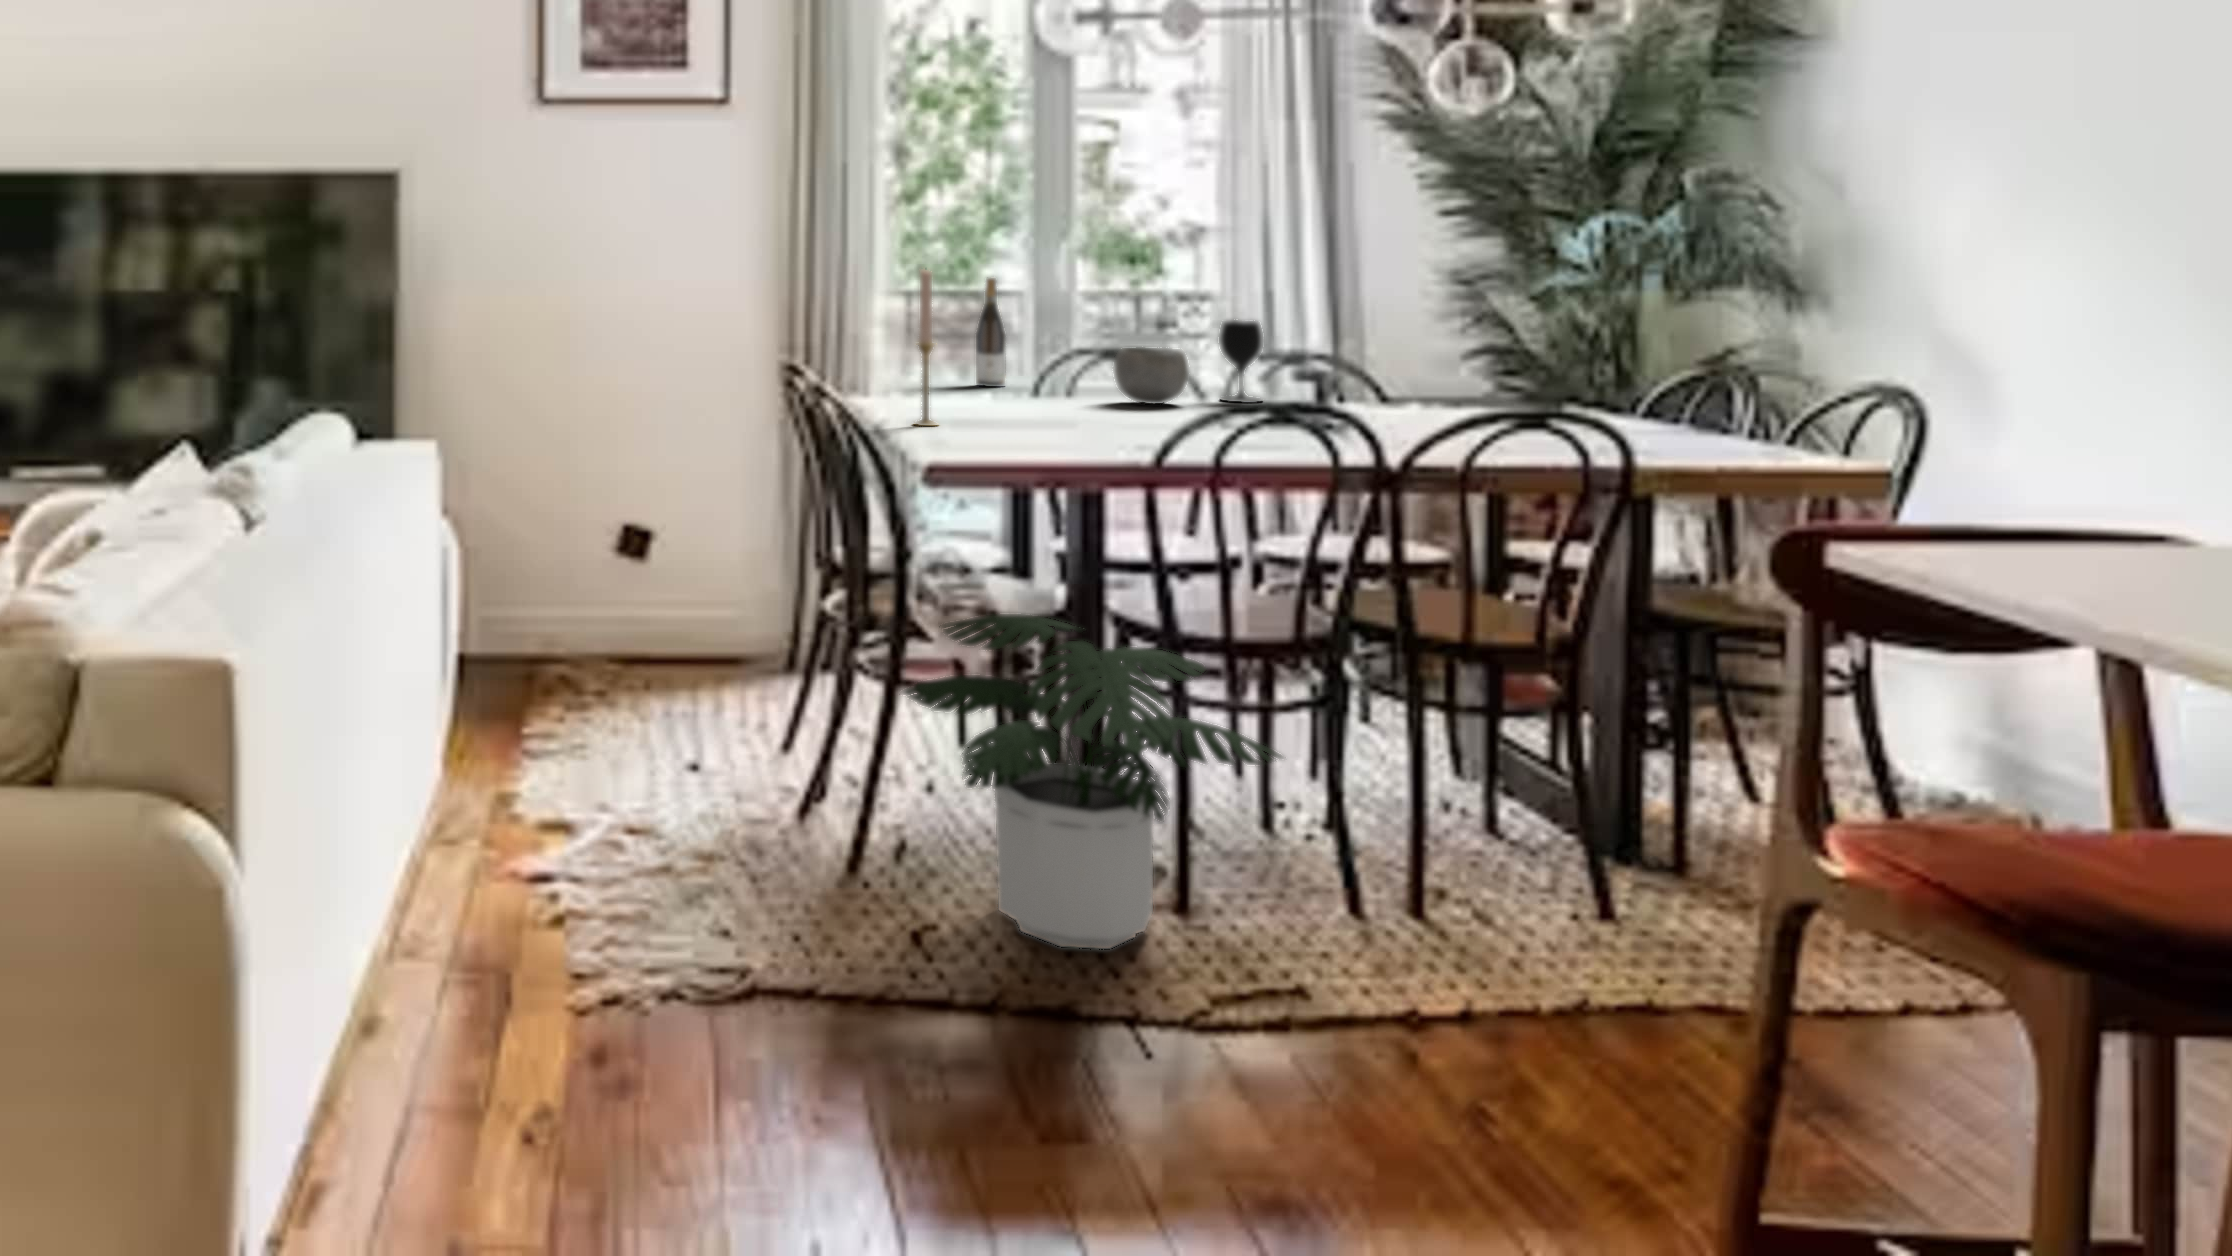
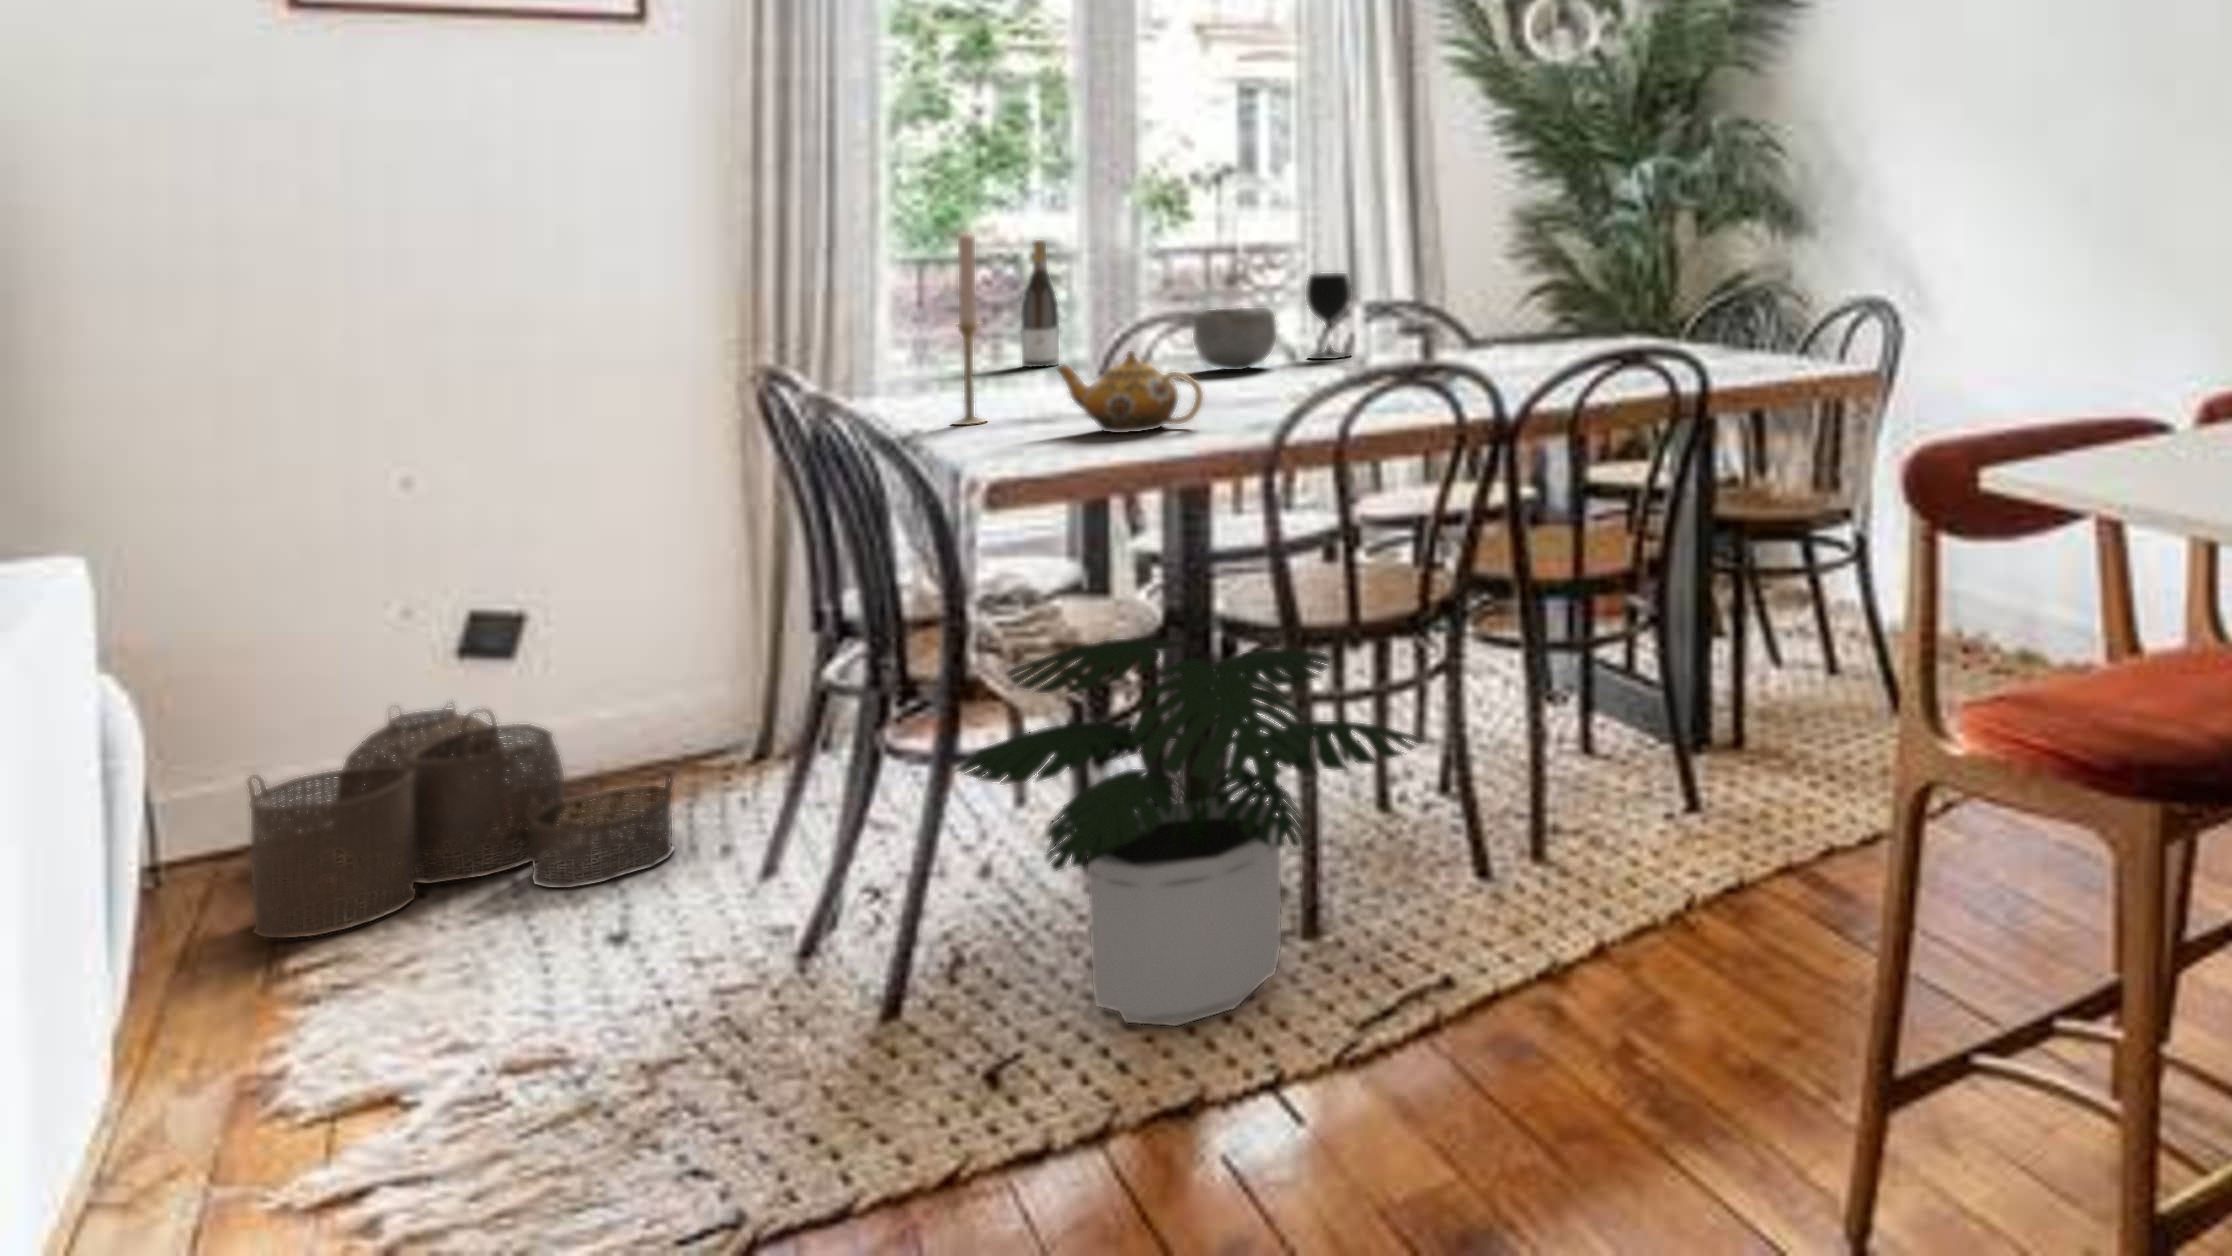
teapot: none [988,376,1105,445] -> present [1057,352,1203,433]
woven basket: none [499,580,726,731] -> present [248,703,673,938]

